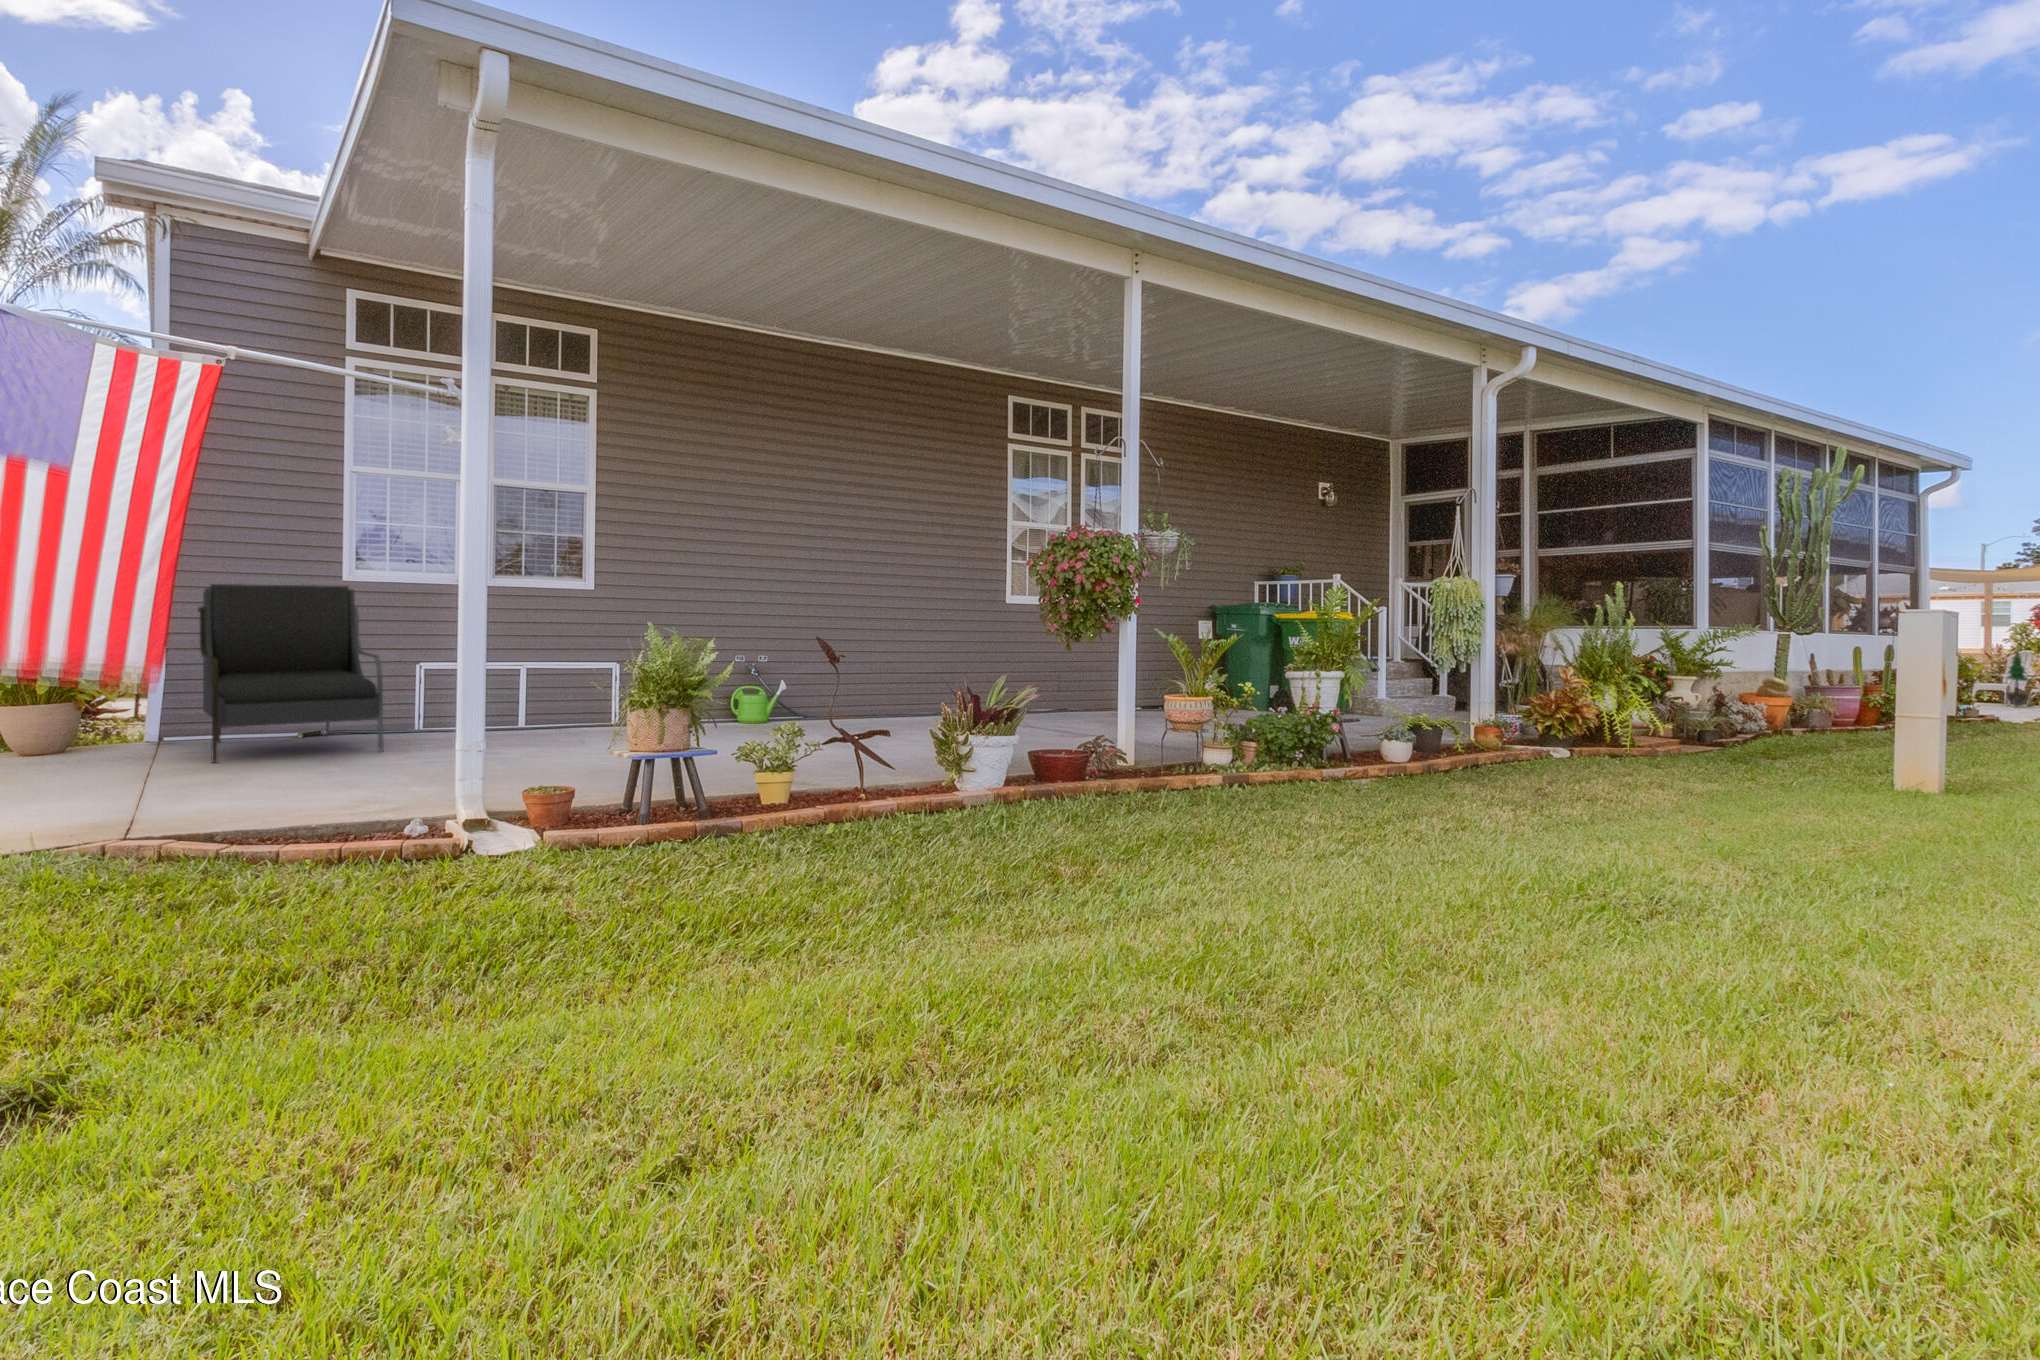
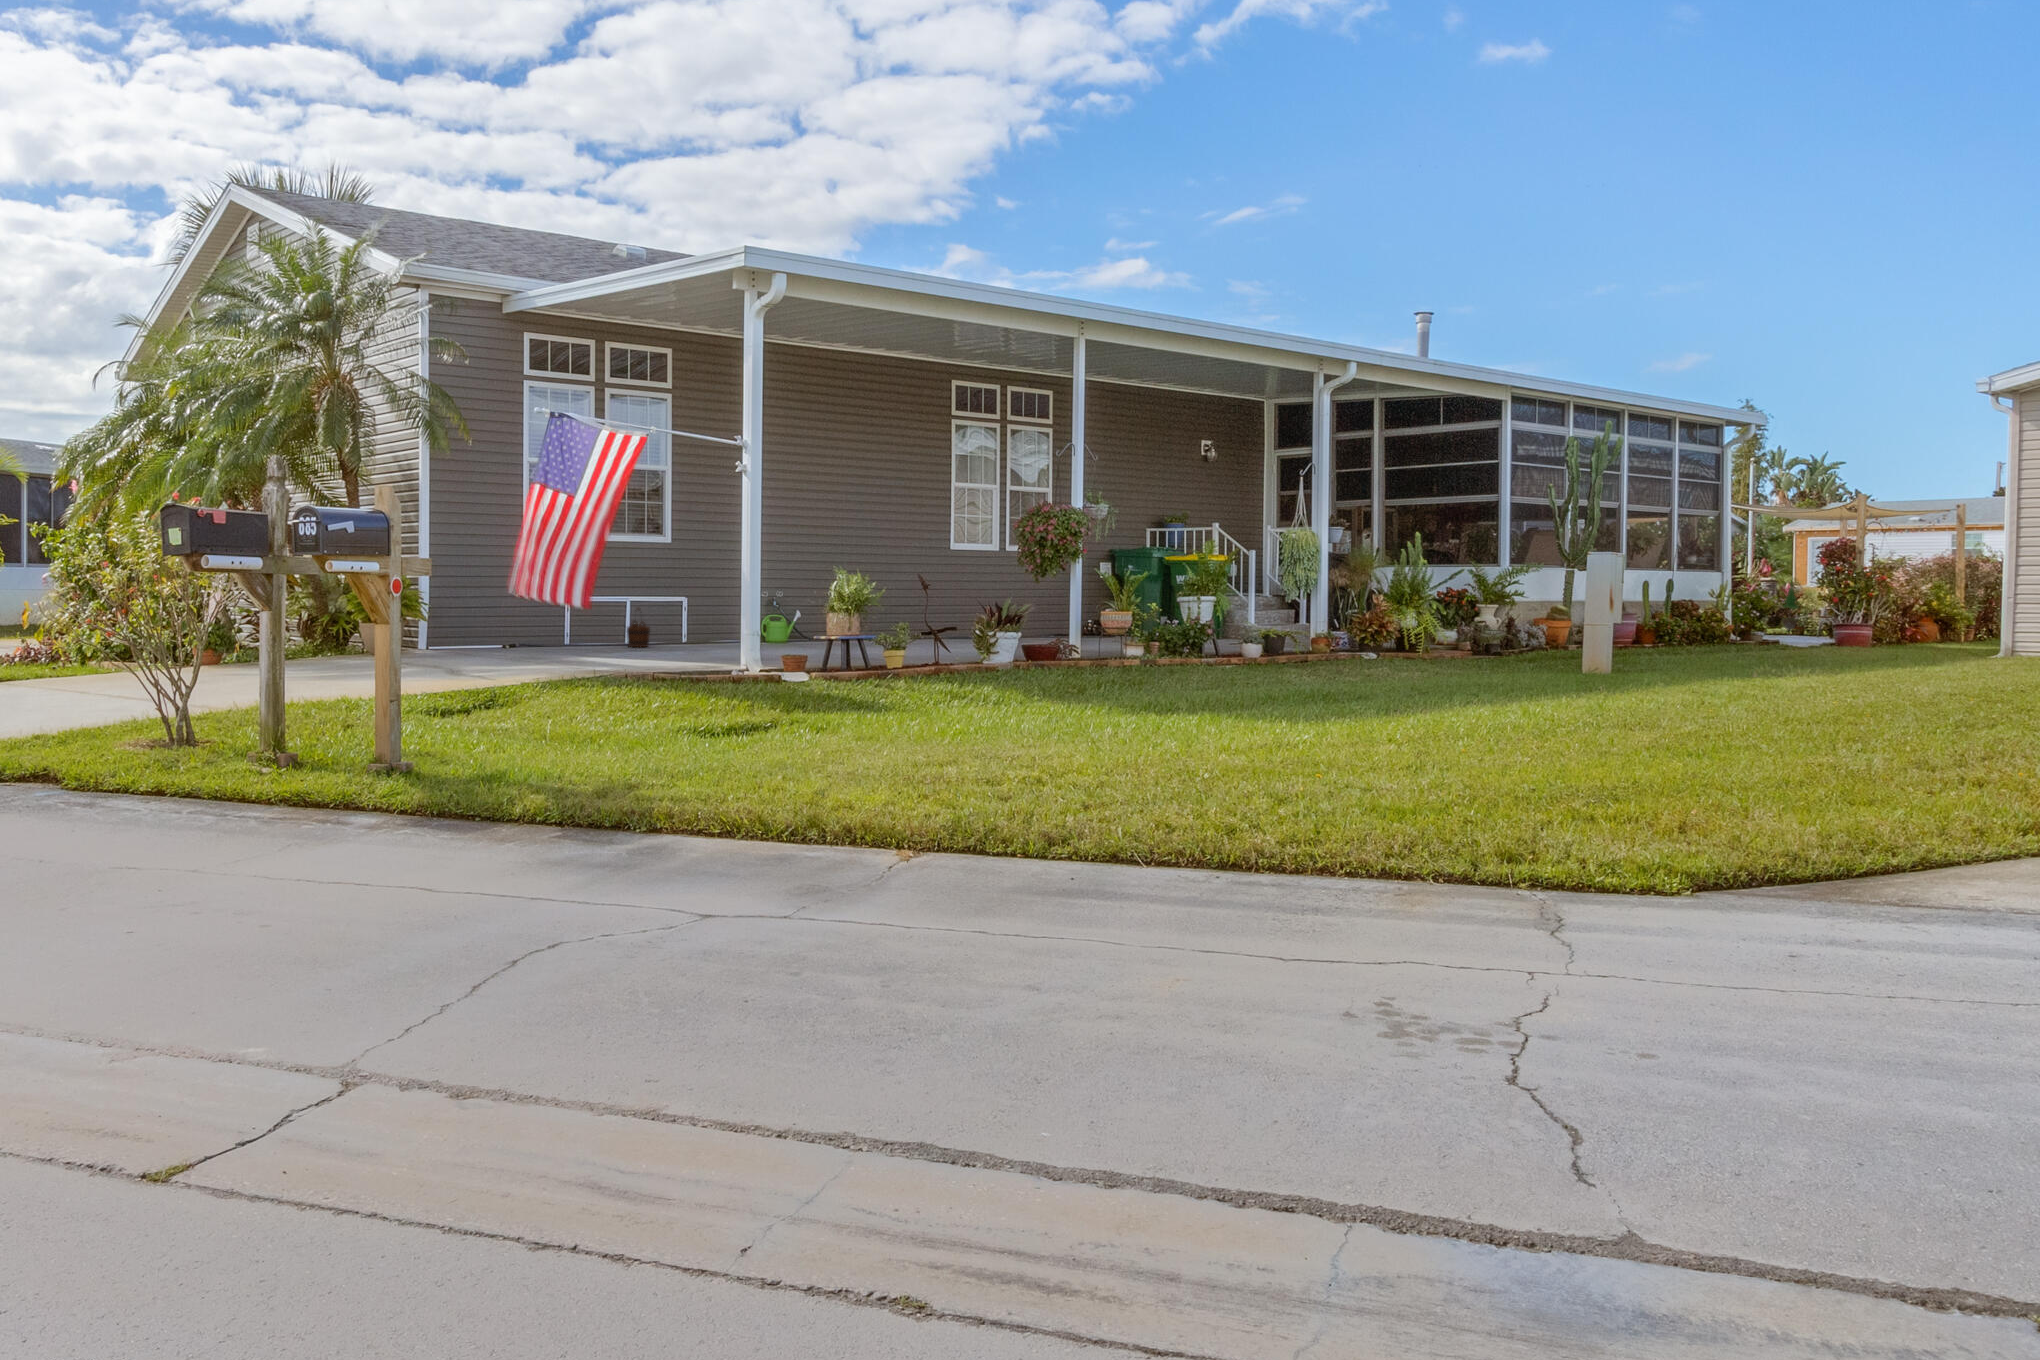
armchair: present [198,584,383,763] -> none [450,545,589,660]
wooden bucket: none [512,674,548,730] -> present [627,608,650,647]

